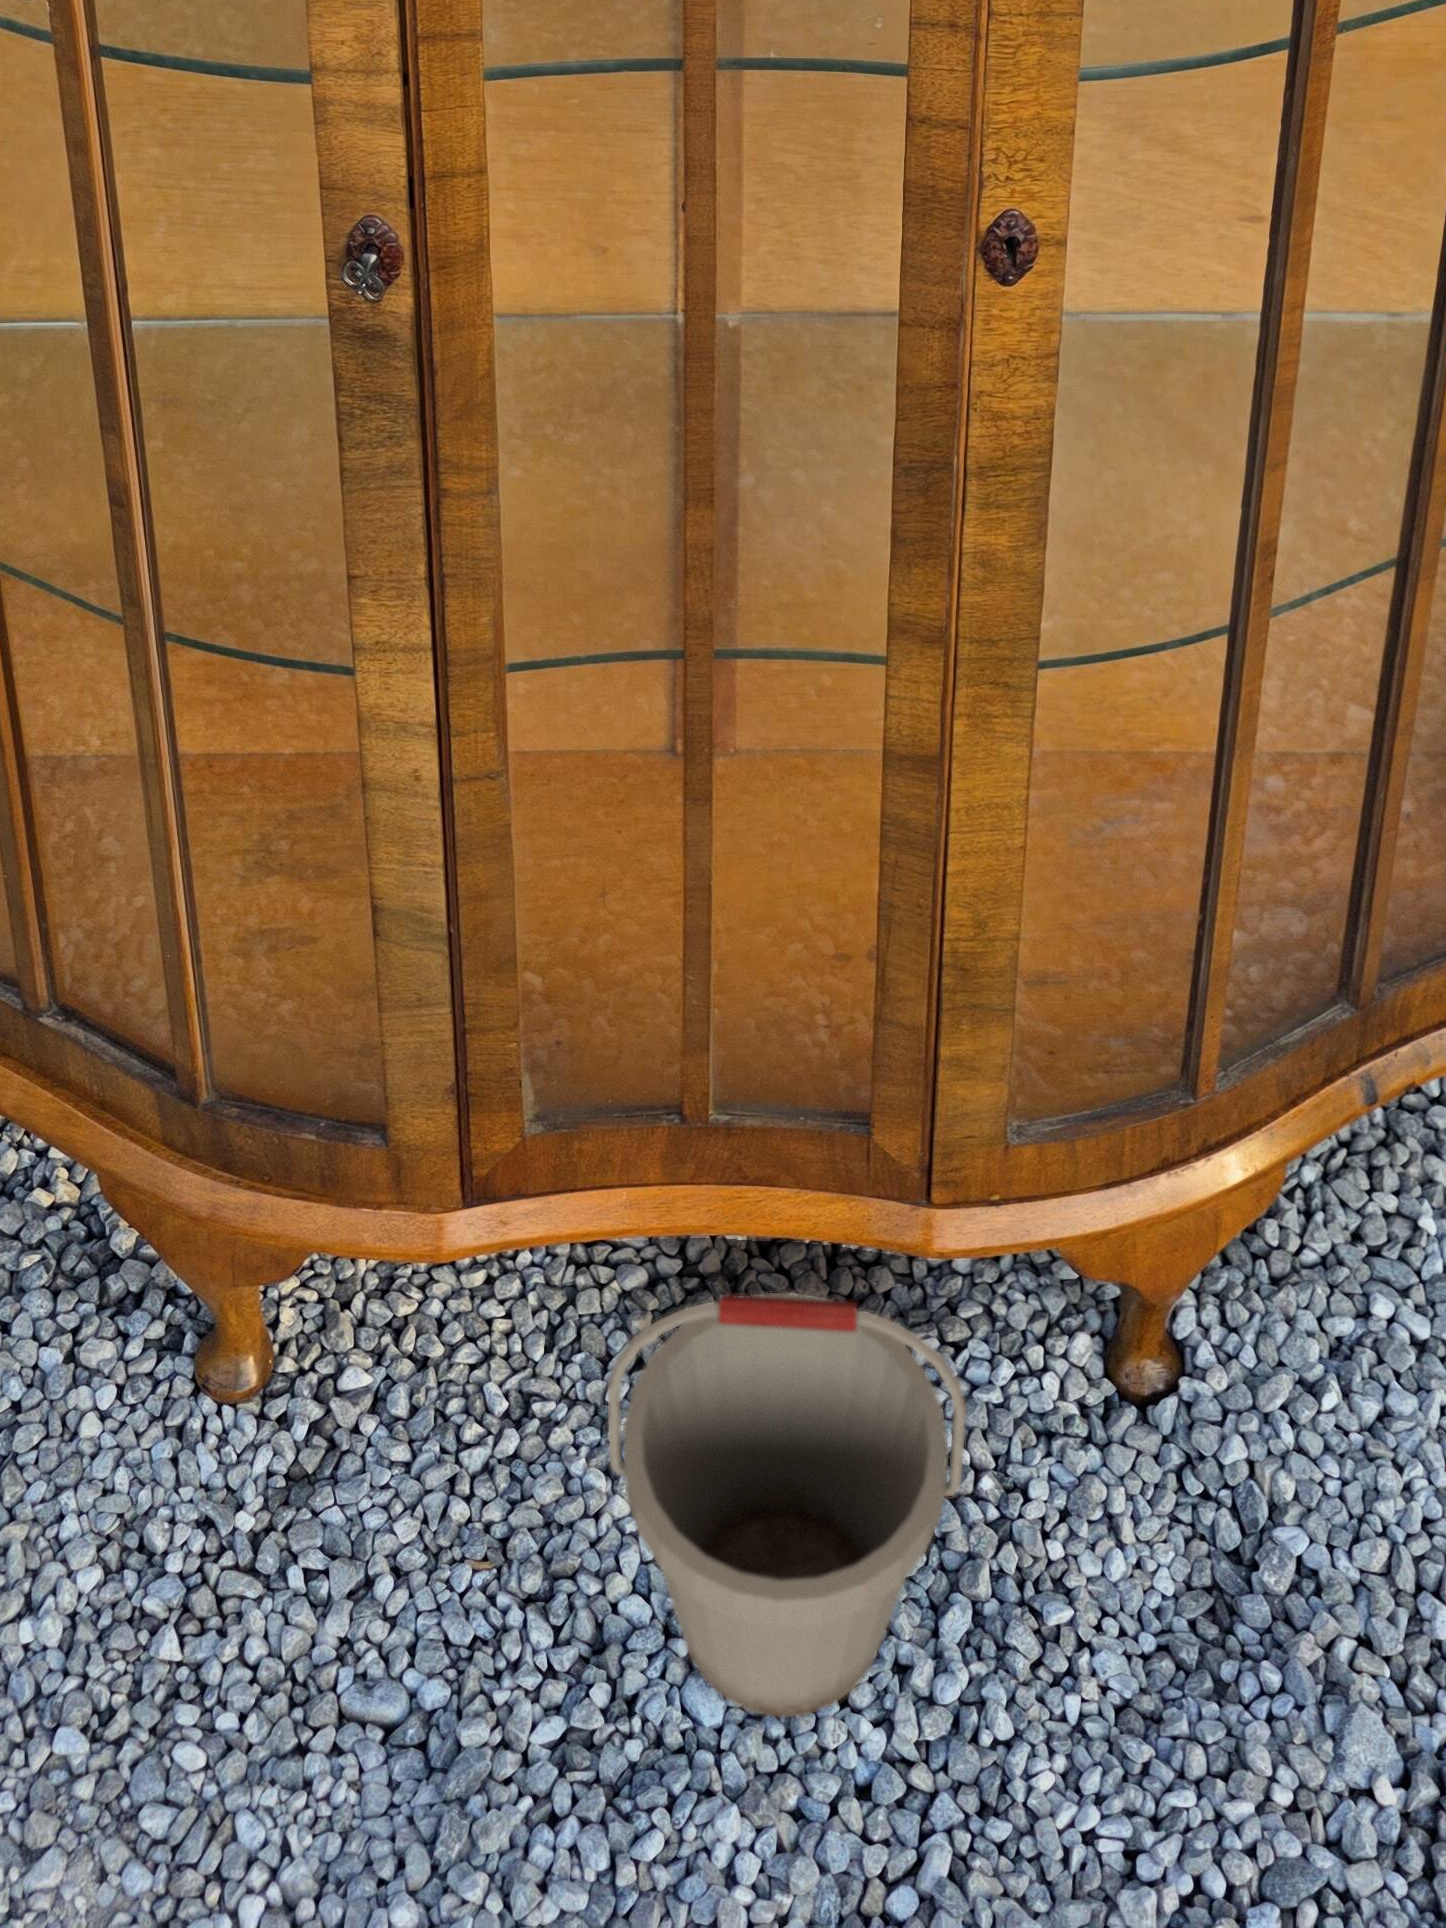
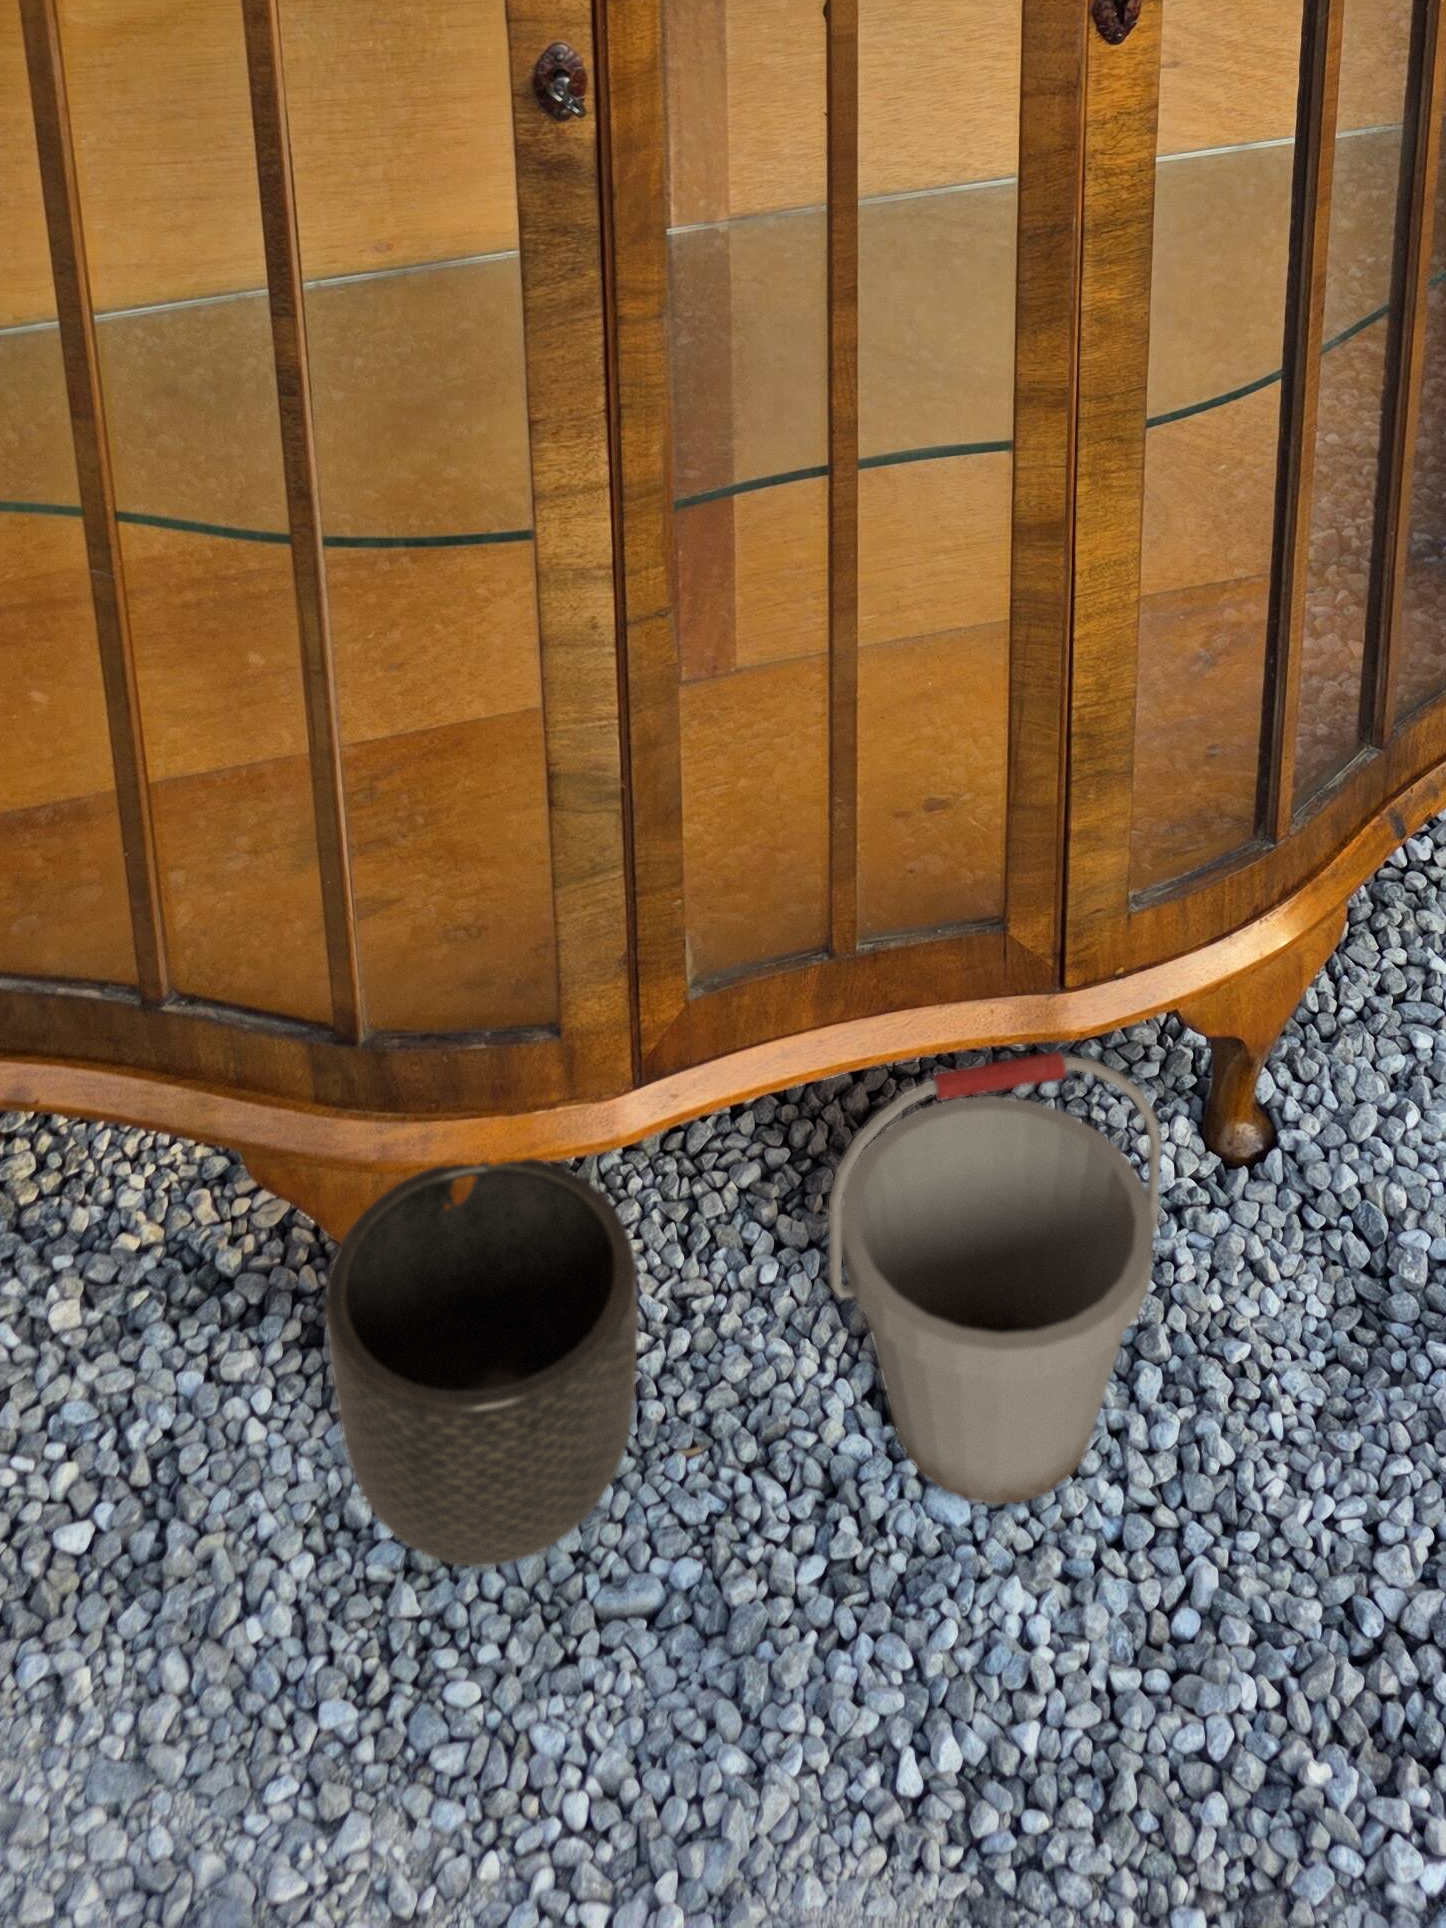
planter: none [109,1237,418,1643] -> present [325,1158,638,1567]

